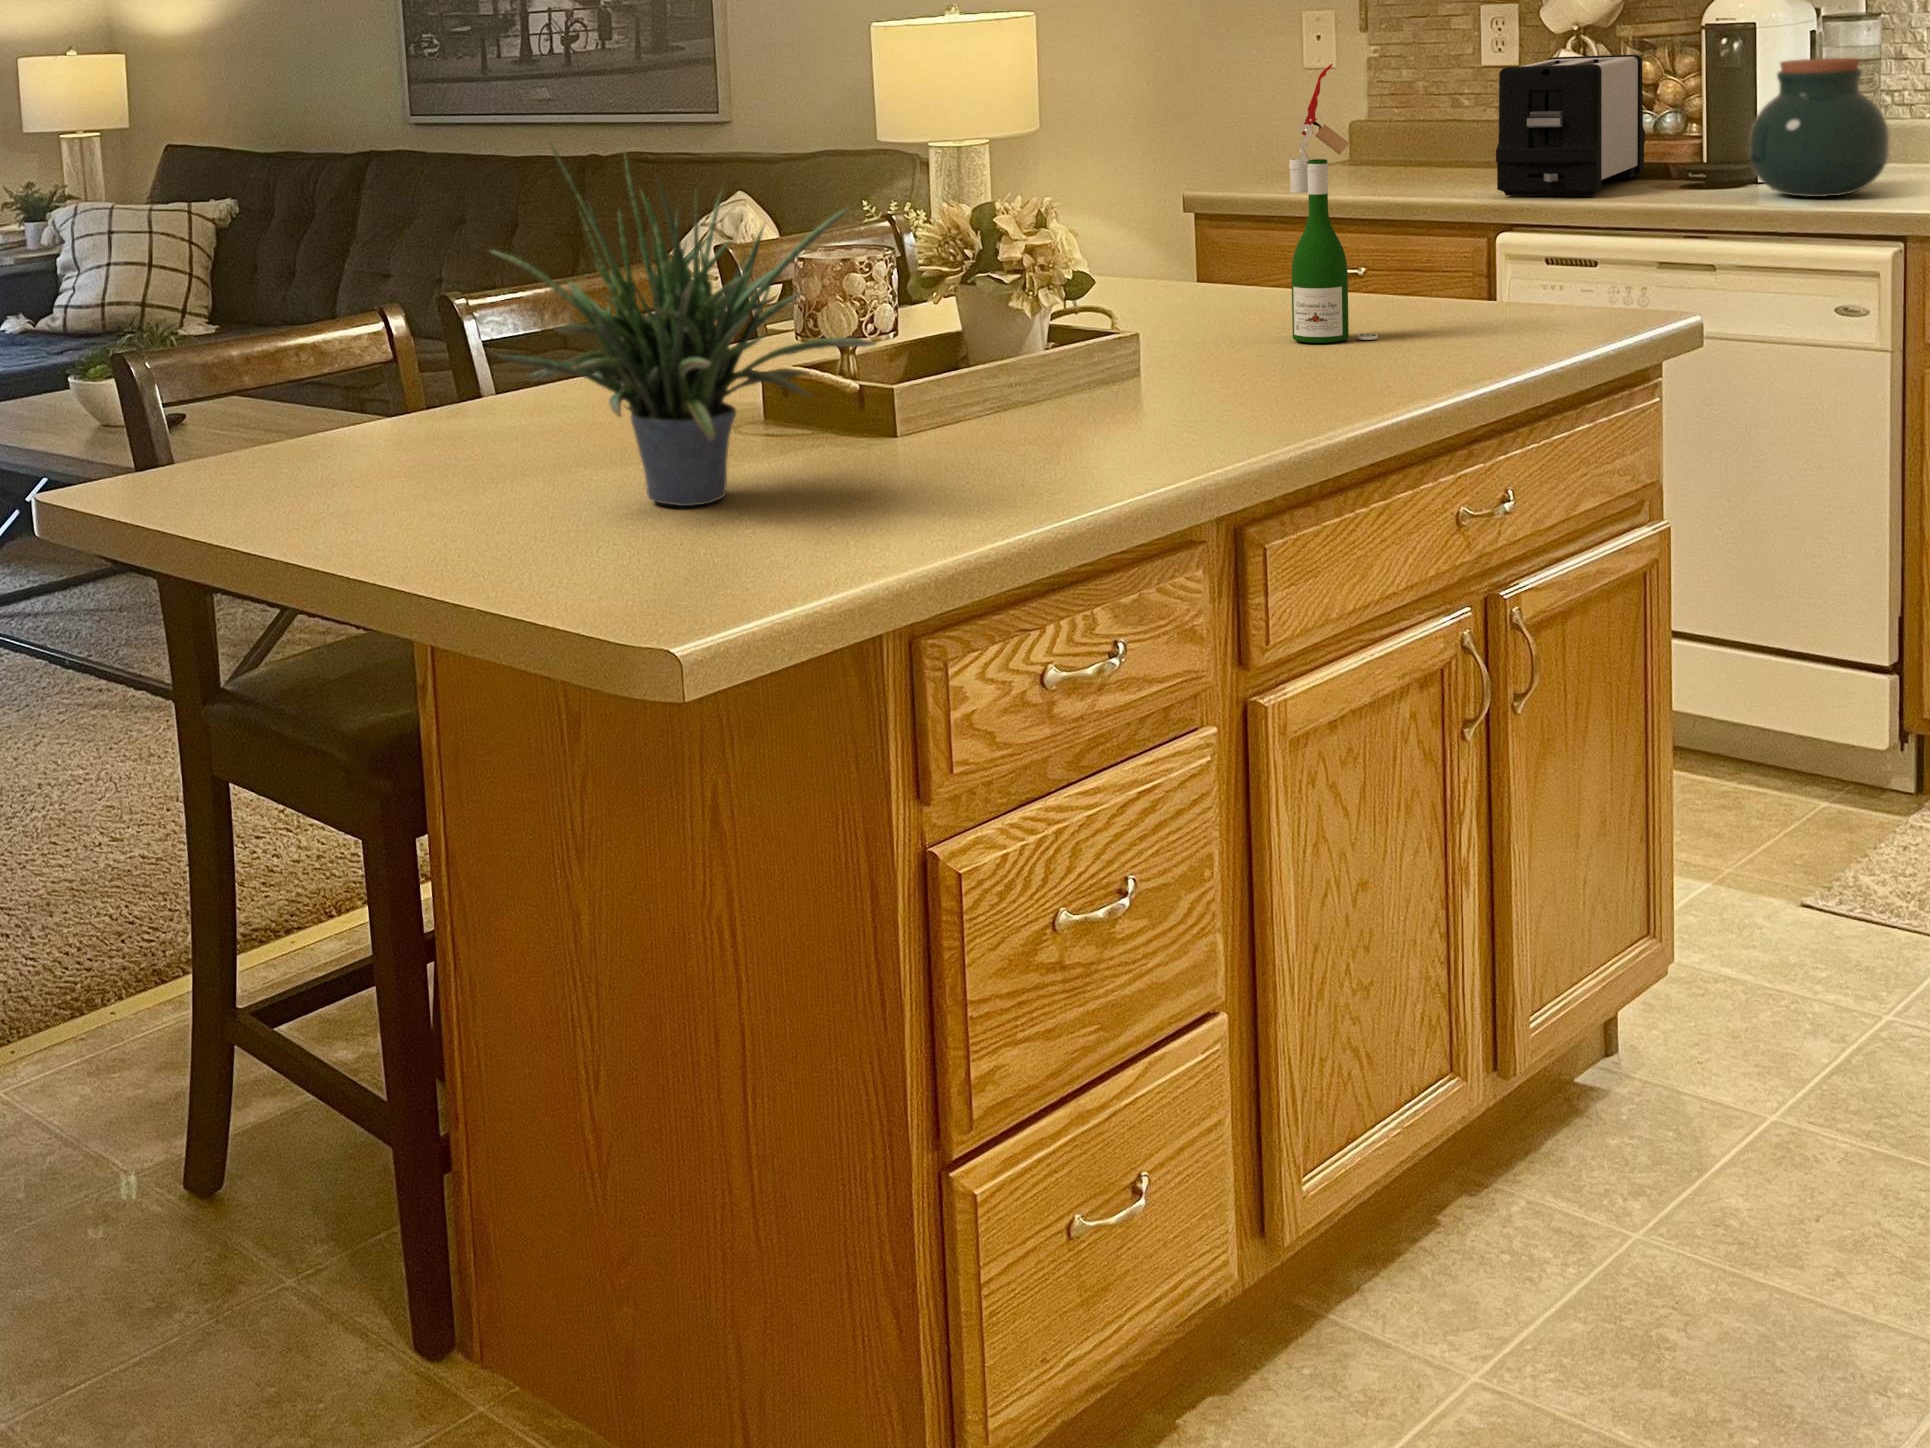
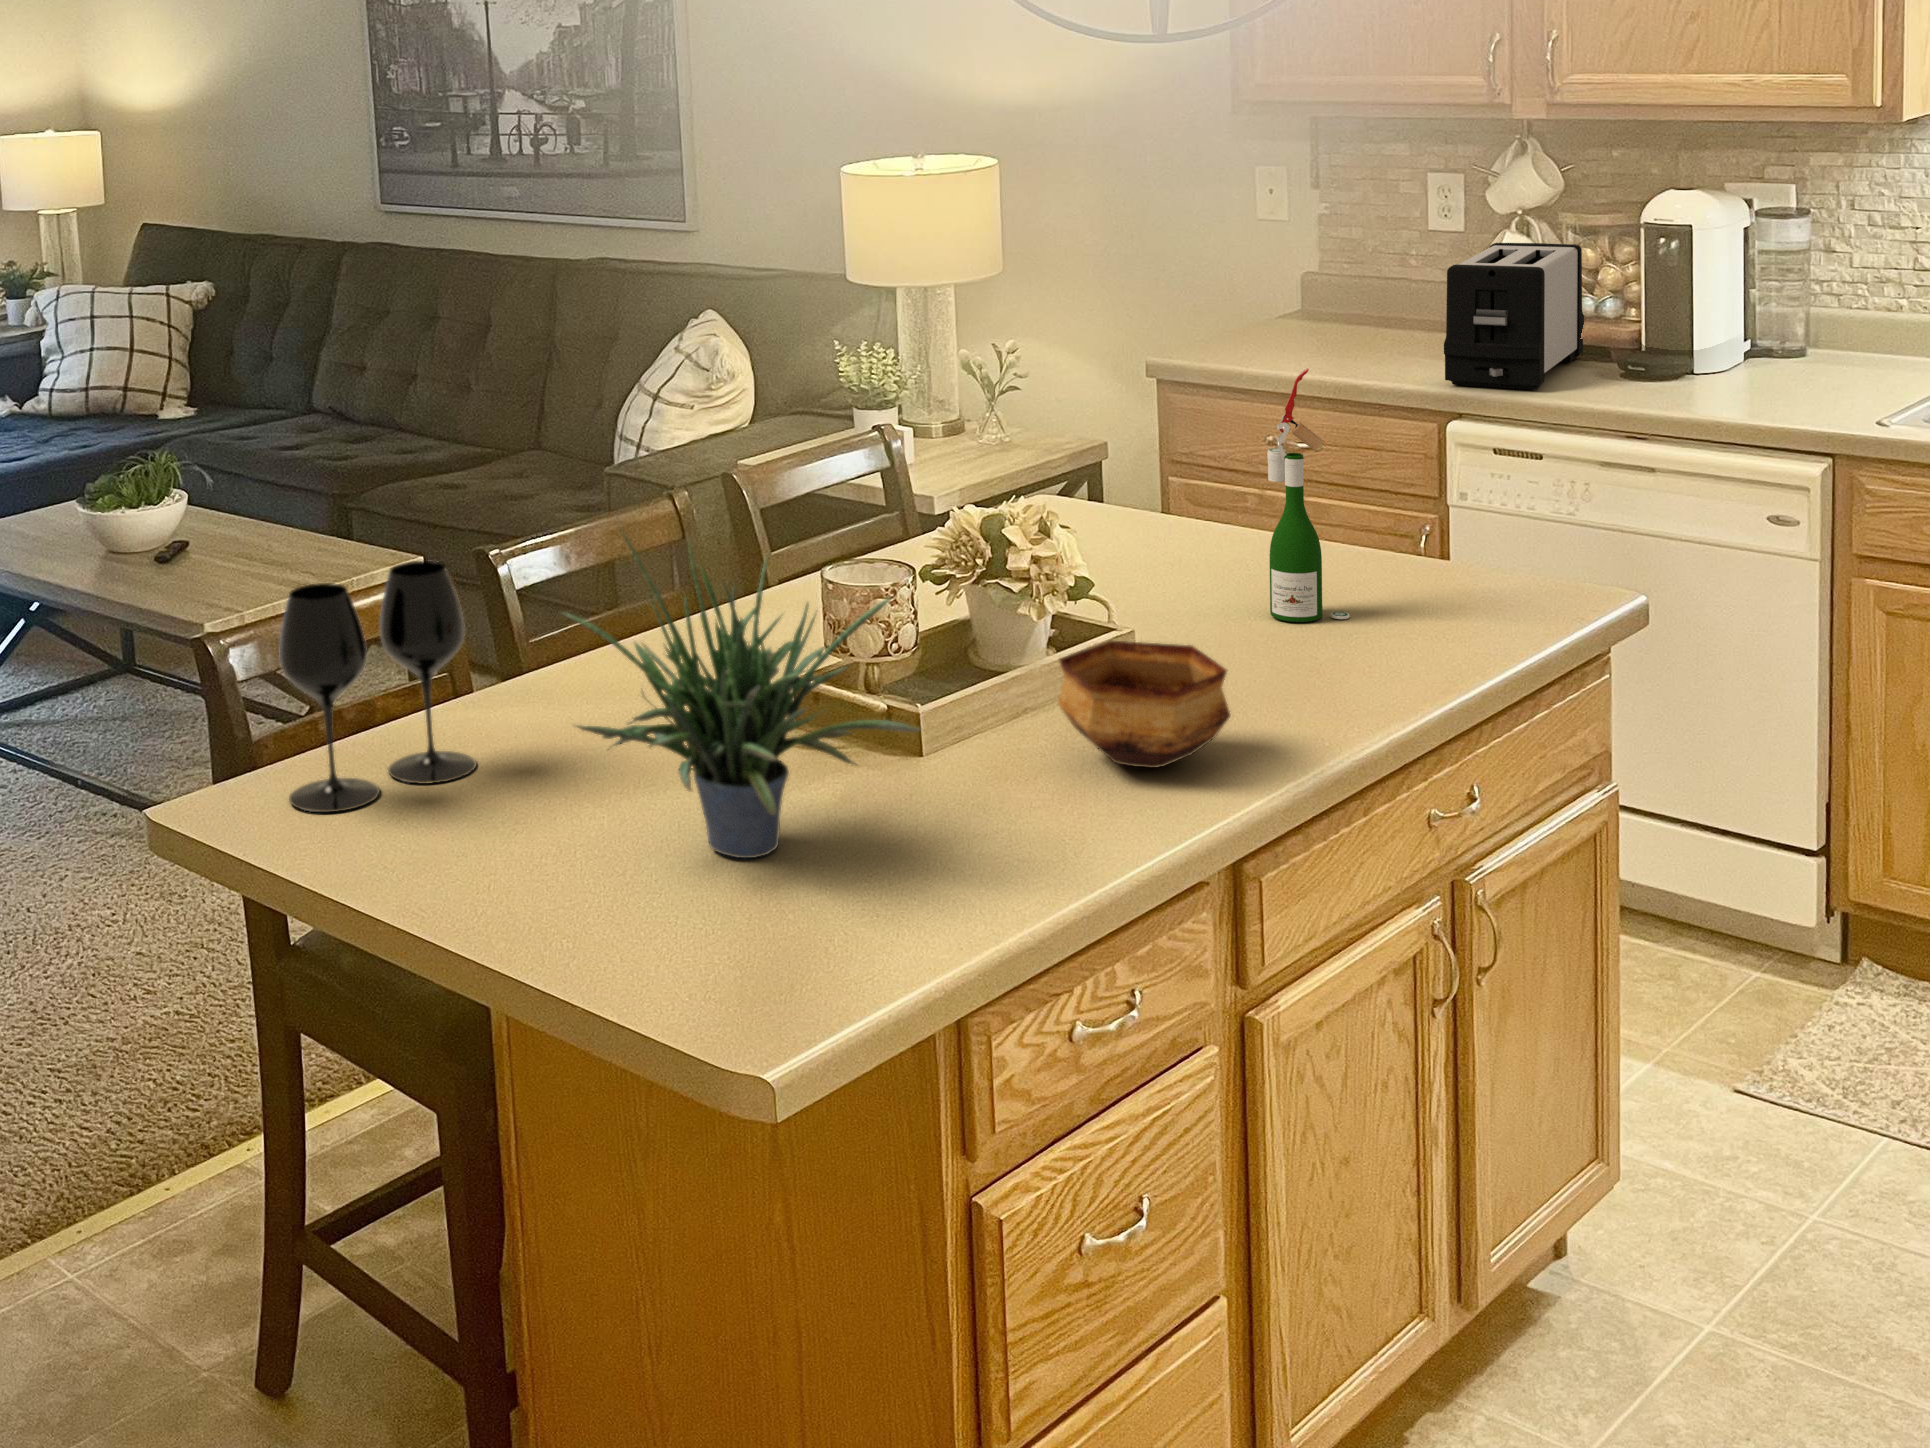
jar: present [1749,58,1889,197] -> none [1685,269,1818,401]
wine glass: none [185,233,410,494] -> present [280,561,476,812]
bowl: none [1045,310,1234,435] -> present [1058,641,1230,768]

